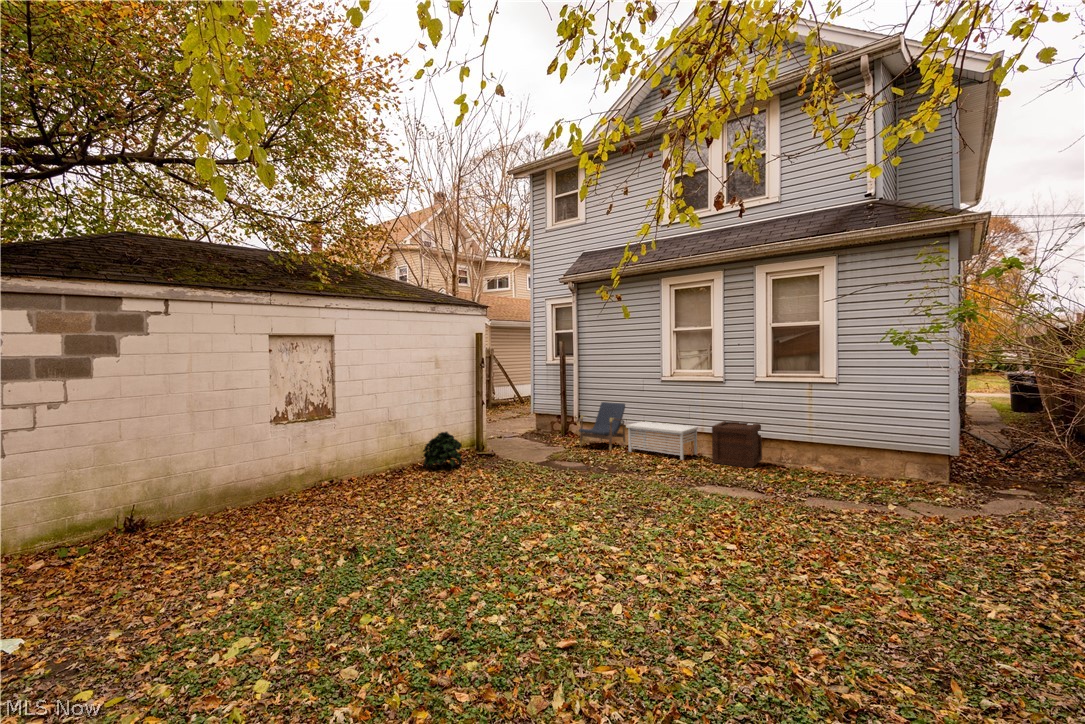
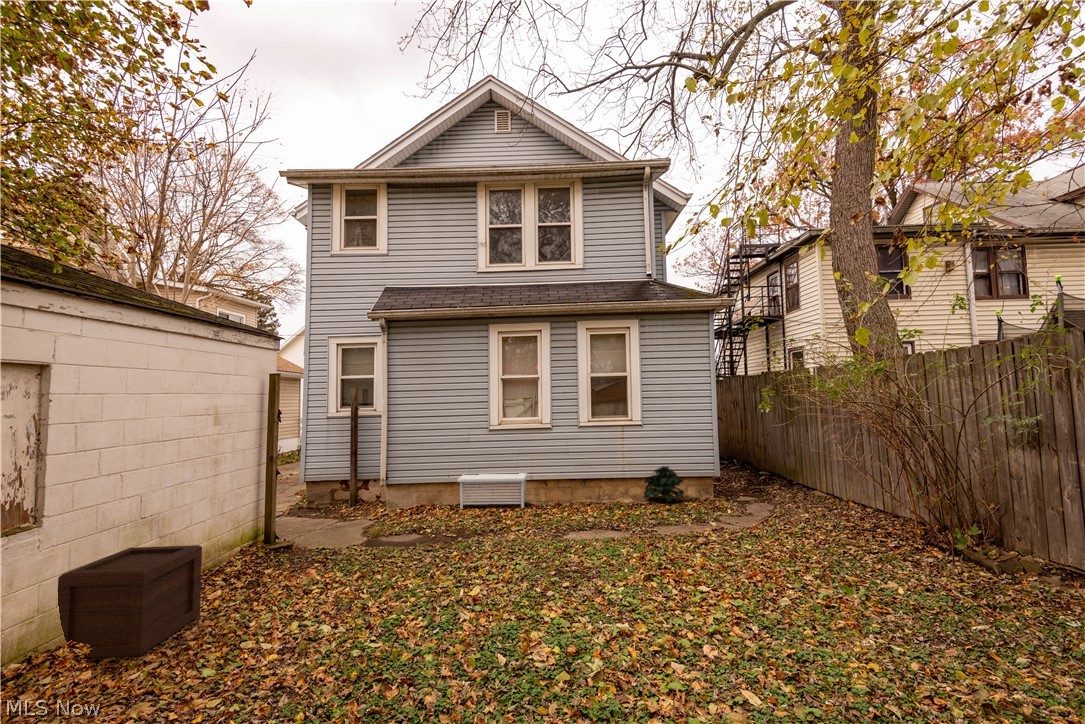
lounge chair: present [579,402,625,451] -> none [396,456,445,512]
wooden crate: present [712,421,762,468] -> present [58,545,202,658]
potted plant: present [423,432,462,468] -> present [644,466,684,502]

